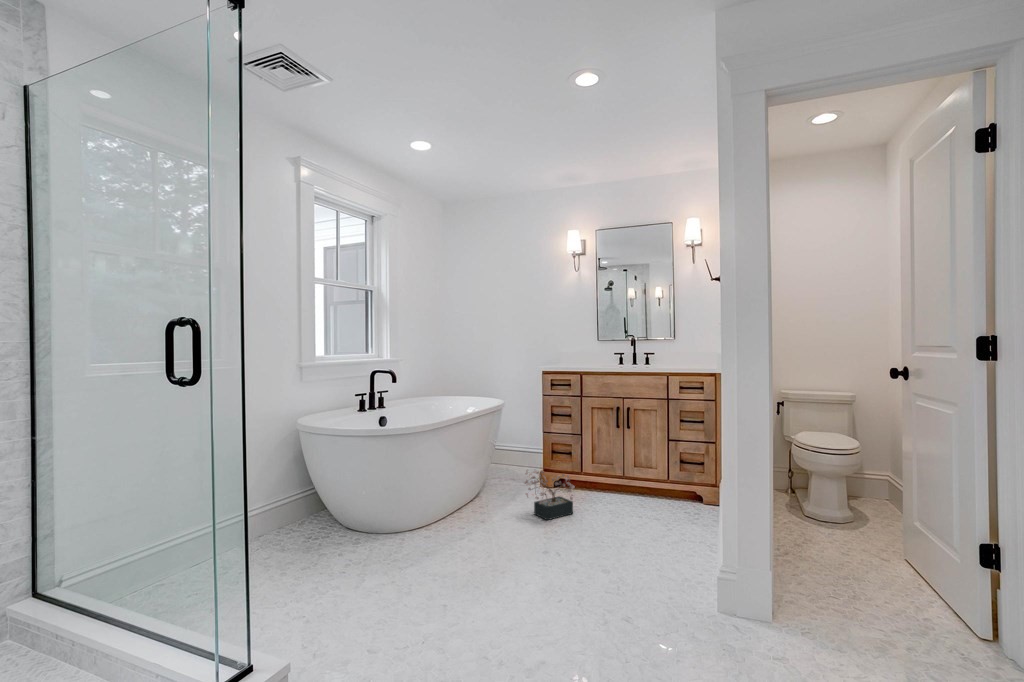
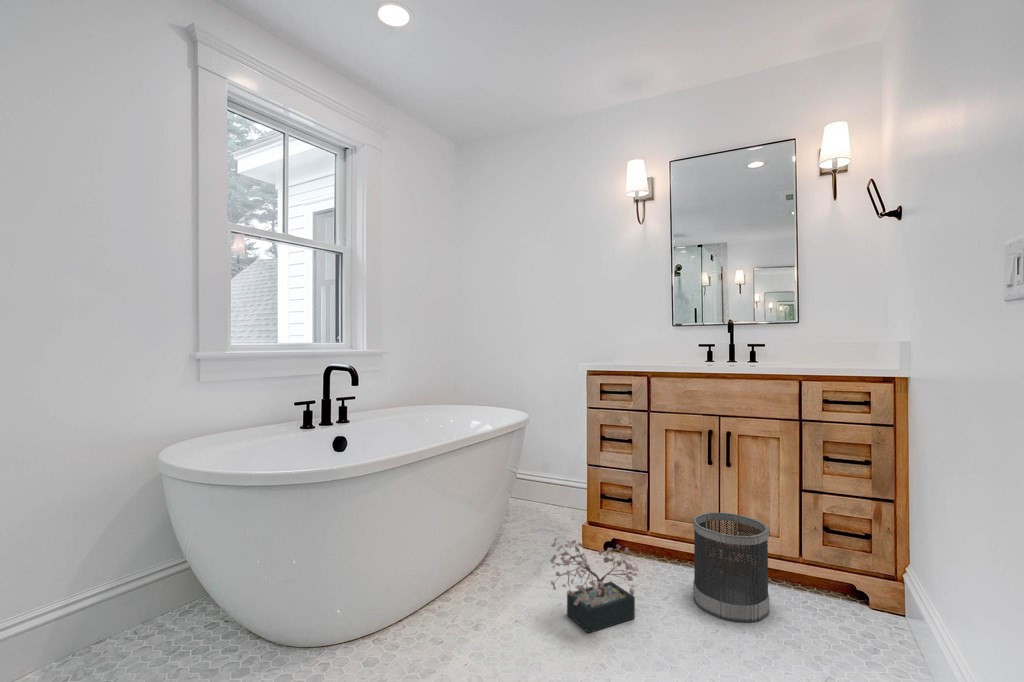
wastebasket: none [607,455,648,512] -> present [693,512,769,622]

